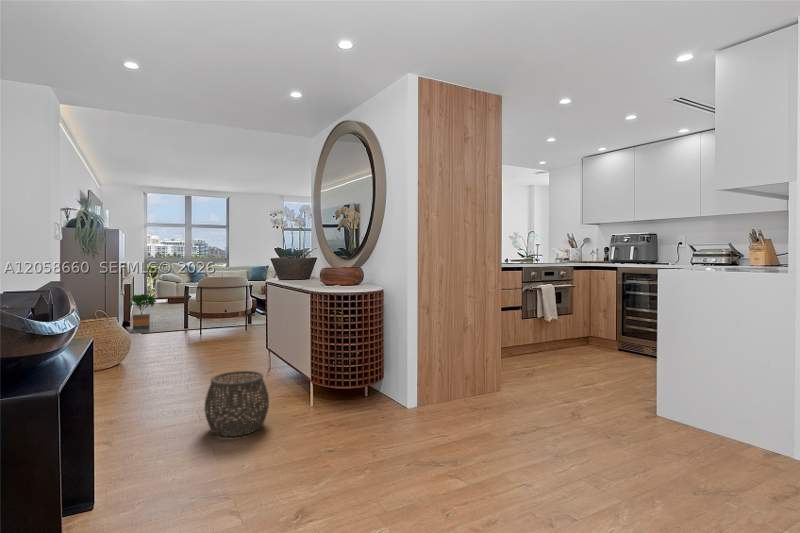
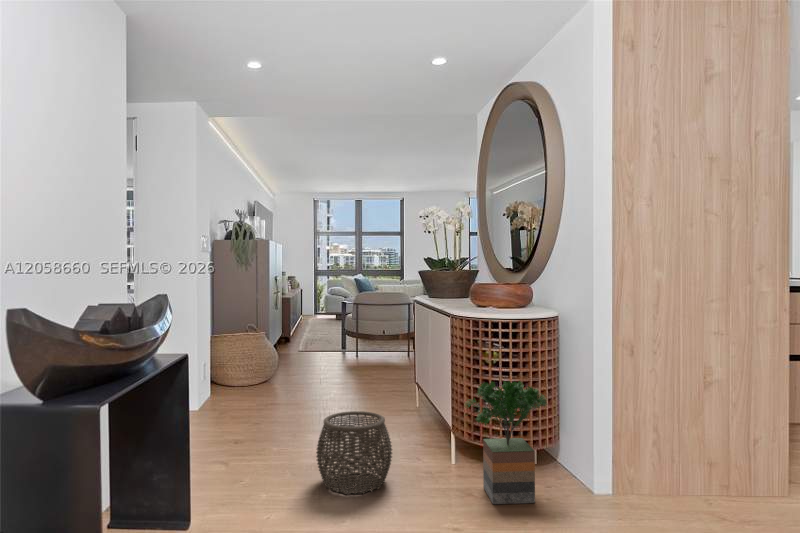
potted tree: present [127,294,156,333] -> present [467,381,547,504]

